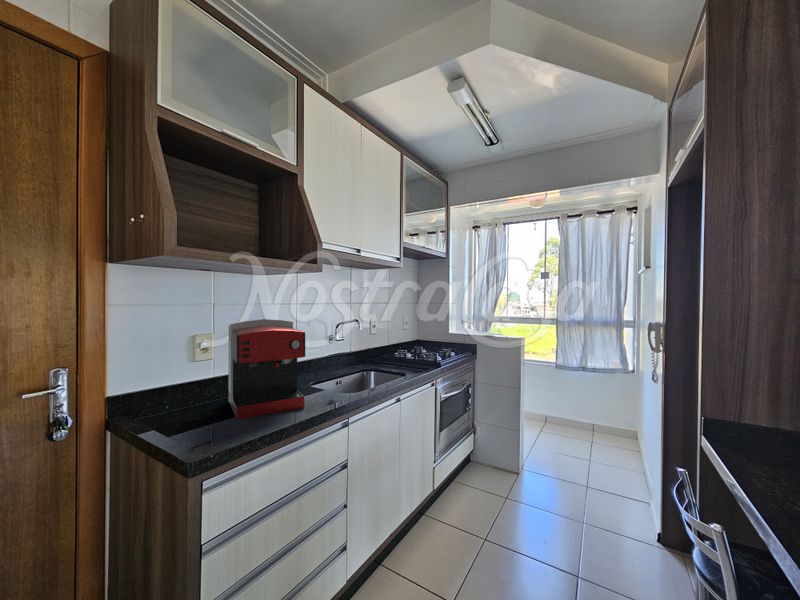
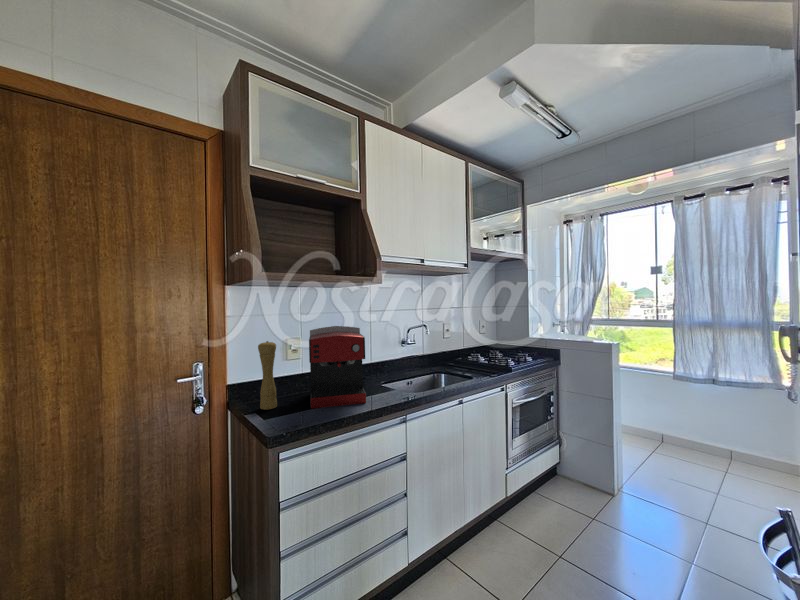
pepper mill: none [162,337,188,426] -> present [258,341,277,410]

